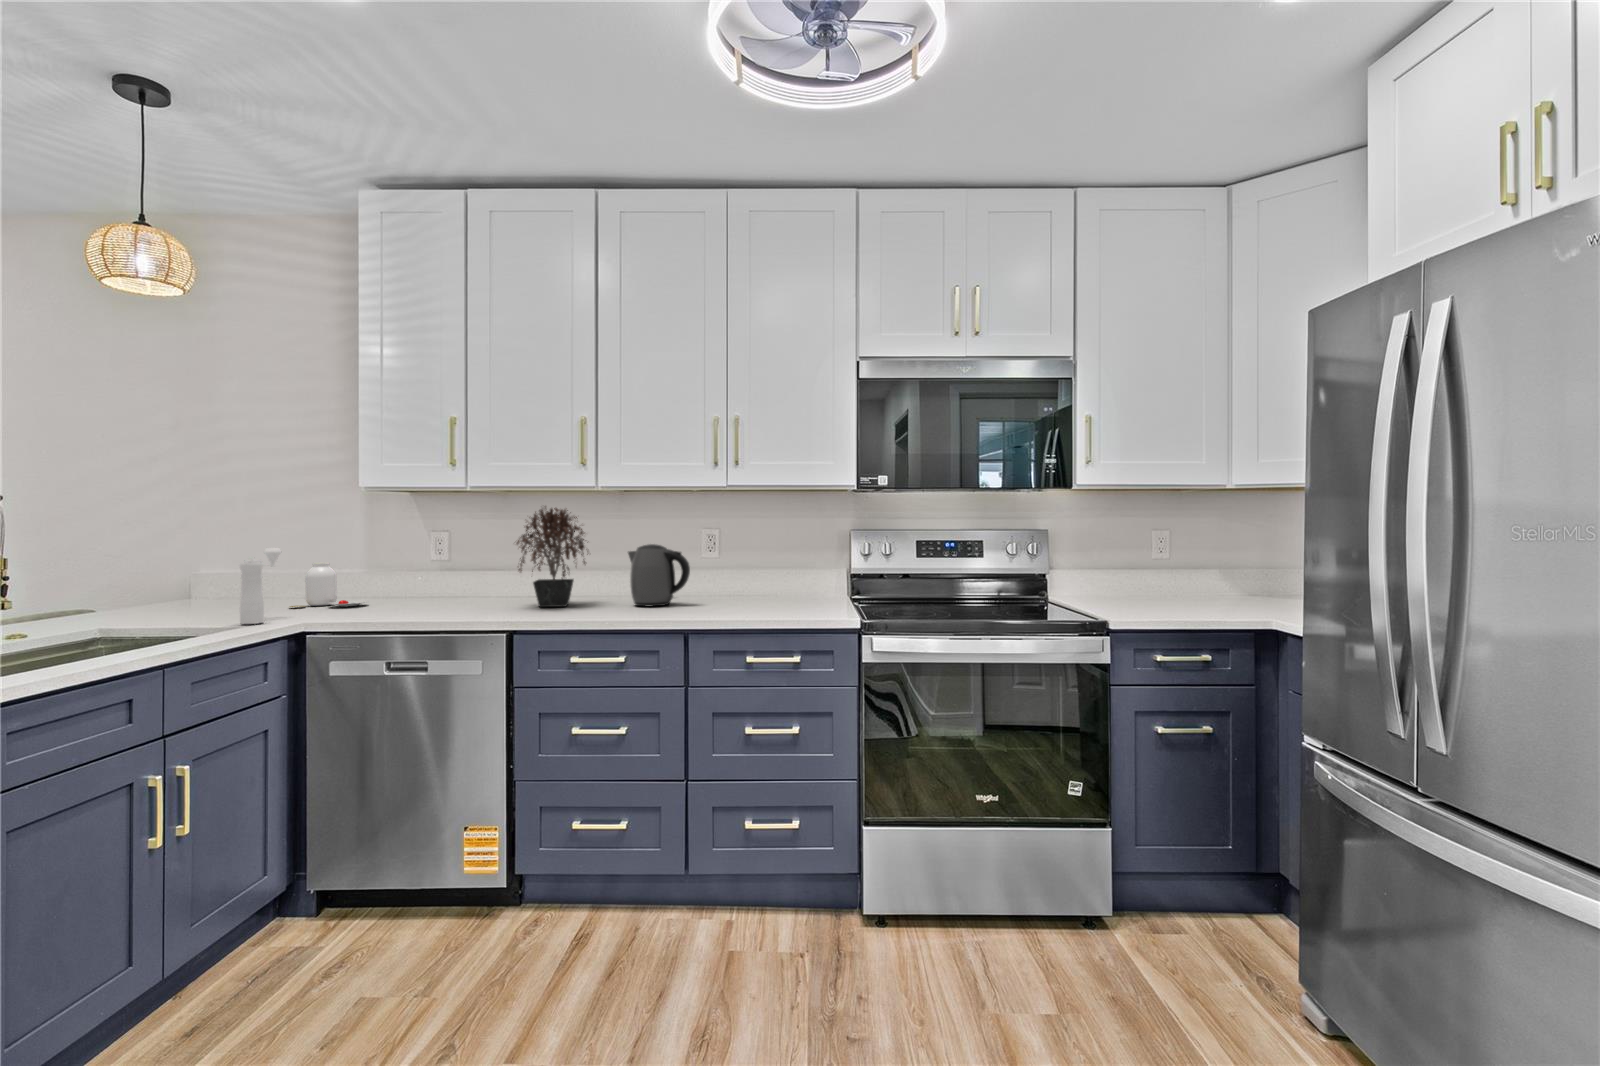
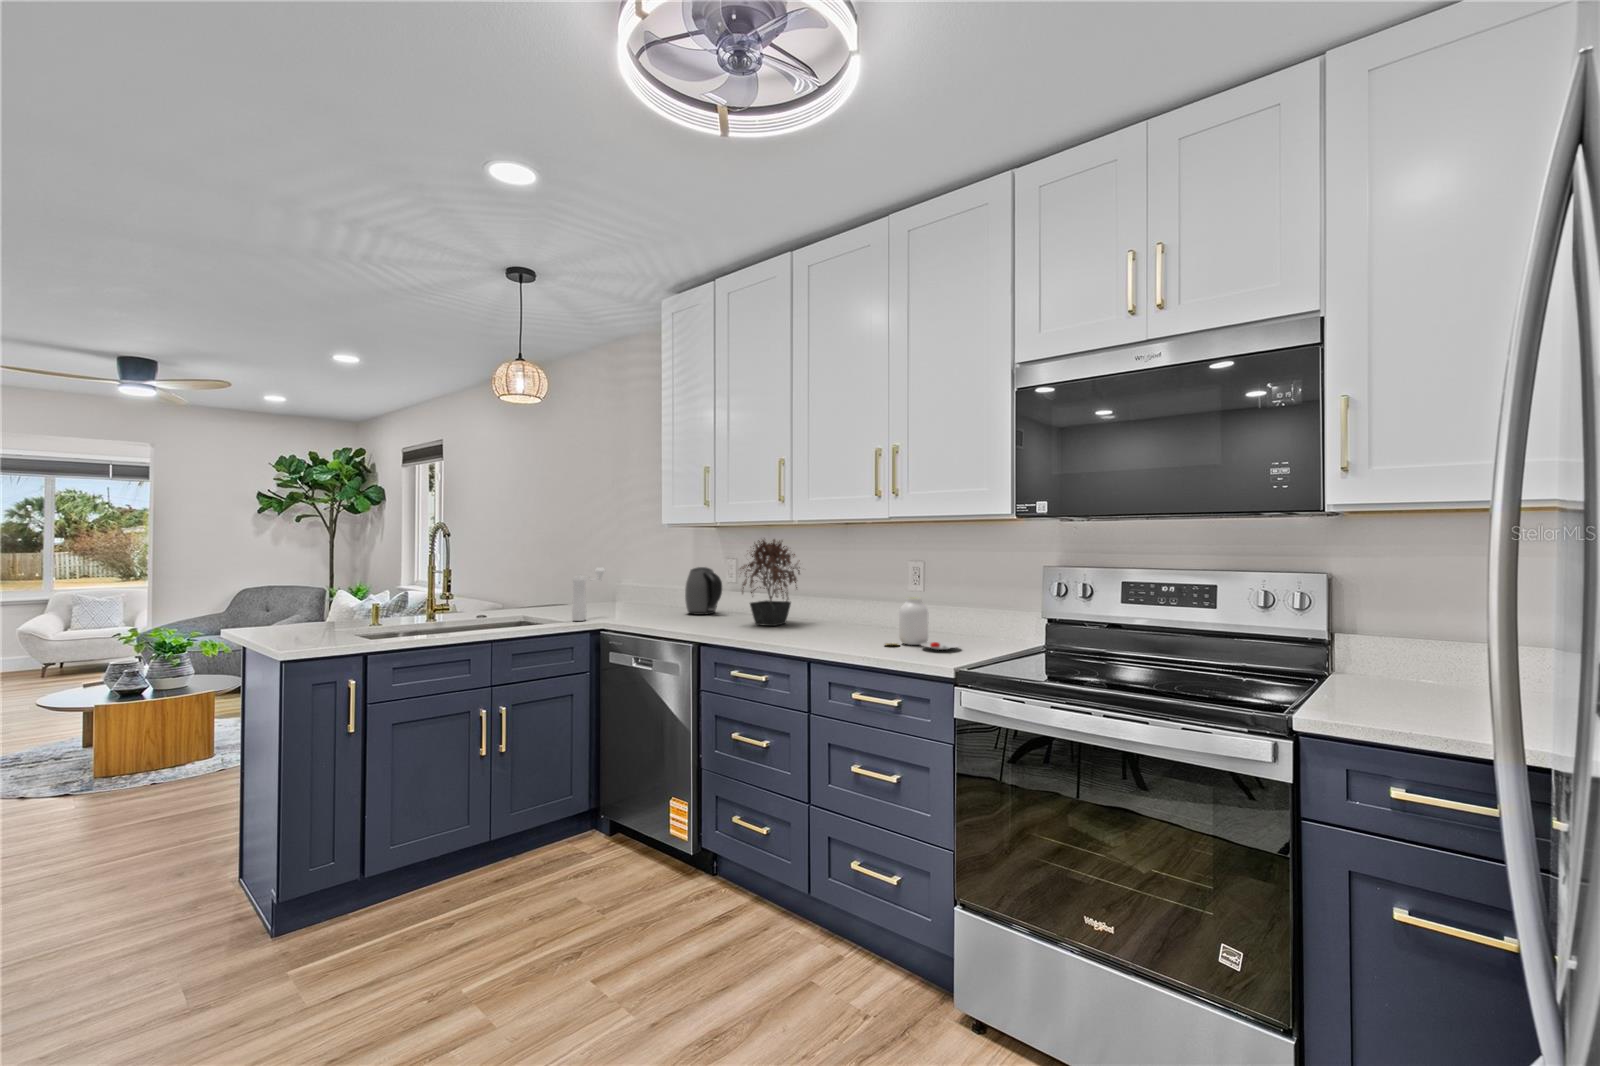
kettle: present [628,544,690,606] -> present [685,567,722,615]
jar: present [290,563,368,607] -> present [886,597,960,650]

